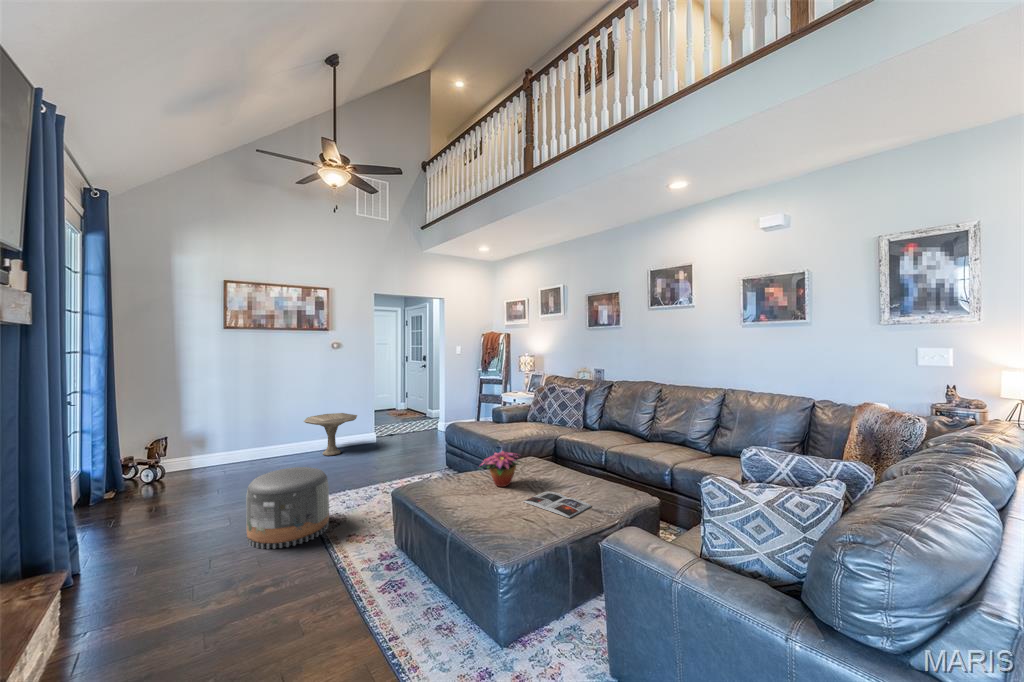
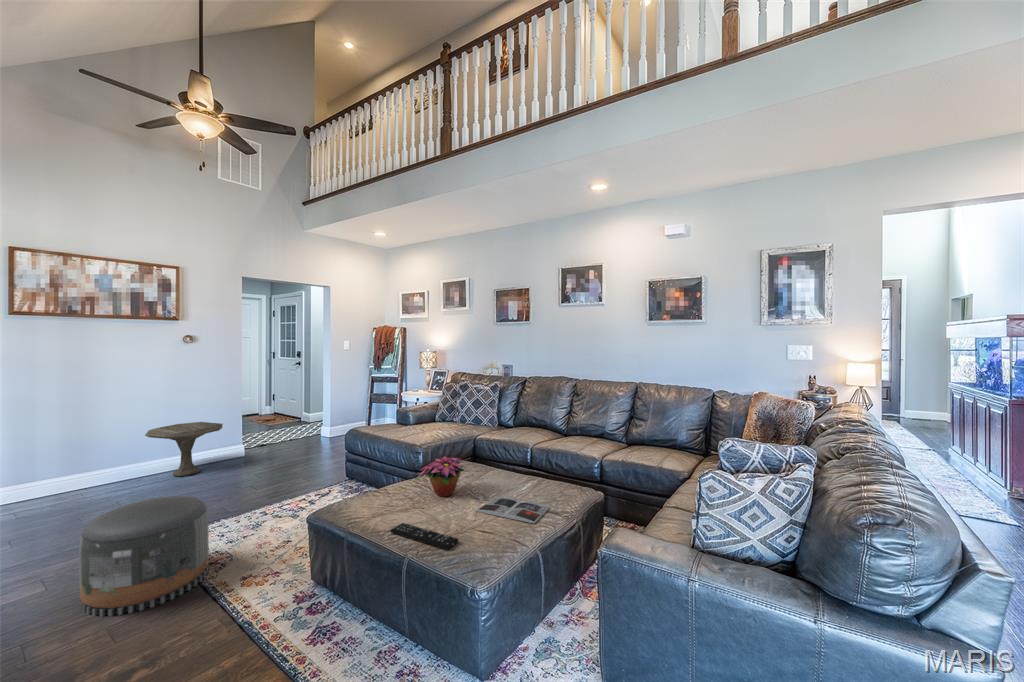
remote control: none [444,504,494,529] -> present [391,523,458,550]

